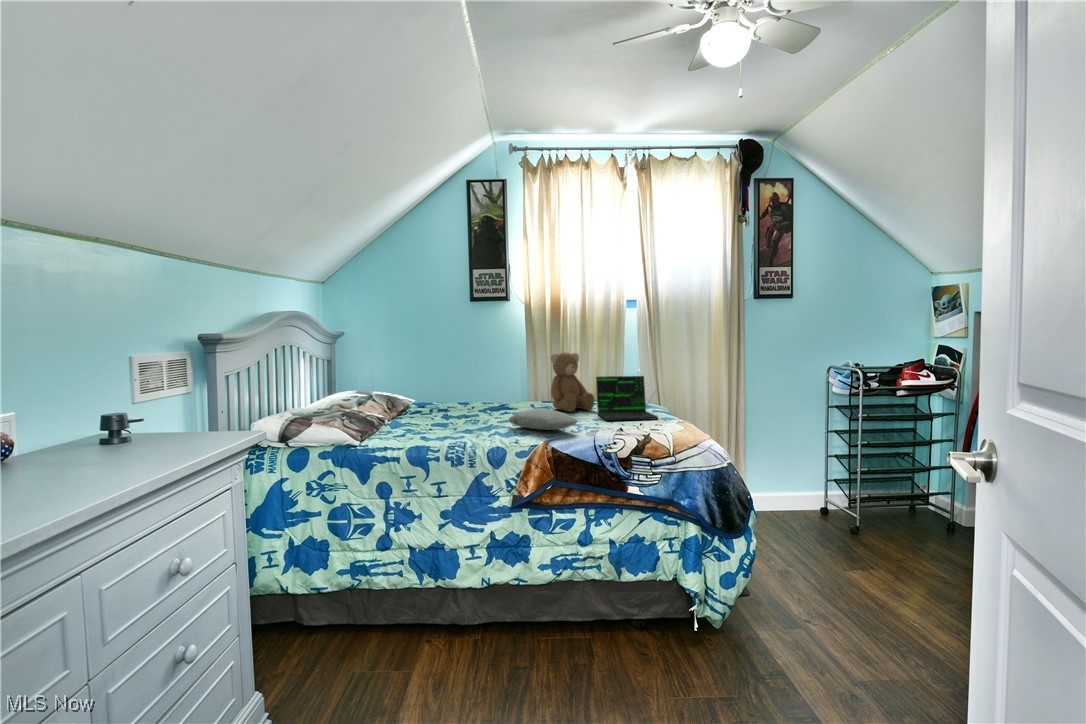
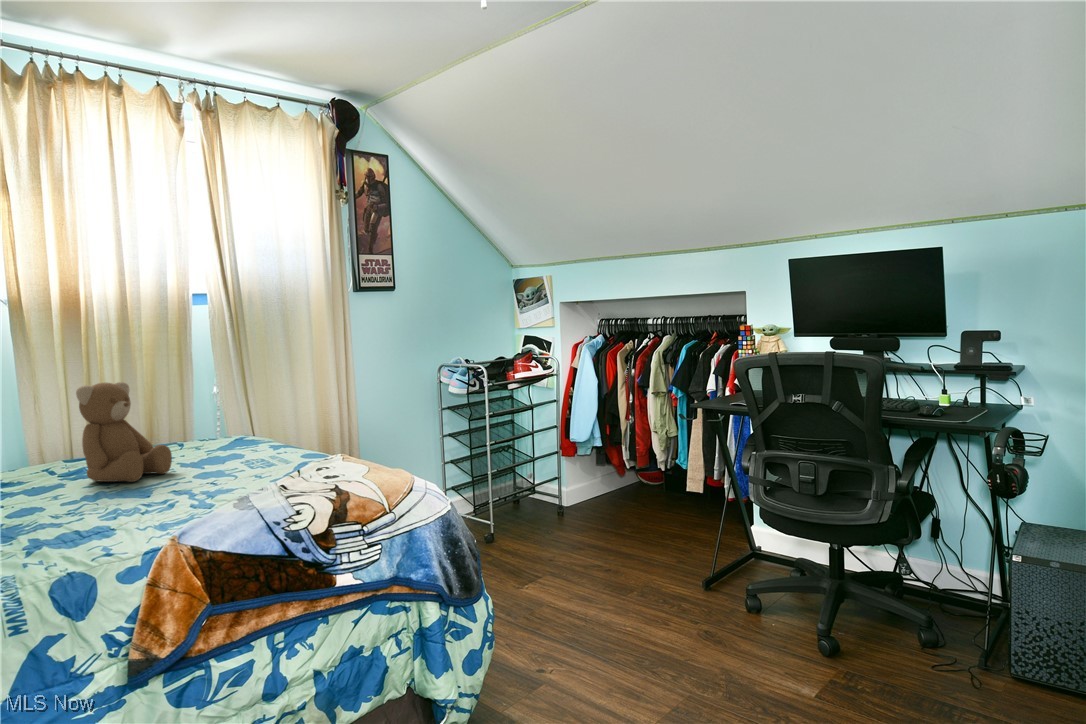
laptop: present [596,376,658,421] -> none [181,407,302,484]
pillow: present [509,408,578,430] -> none [42,483,205,525]

